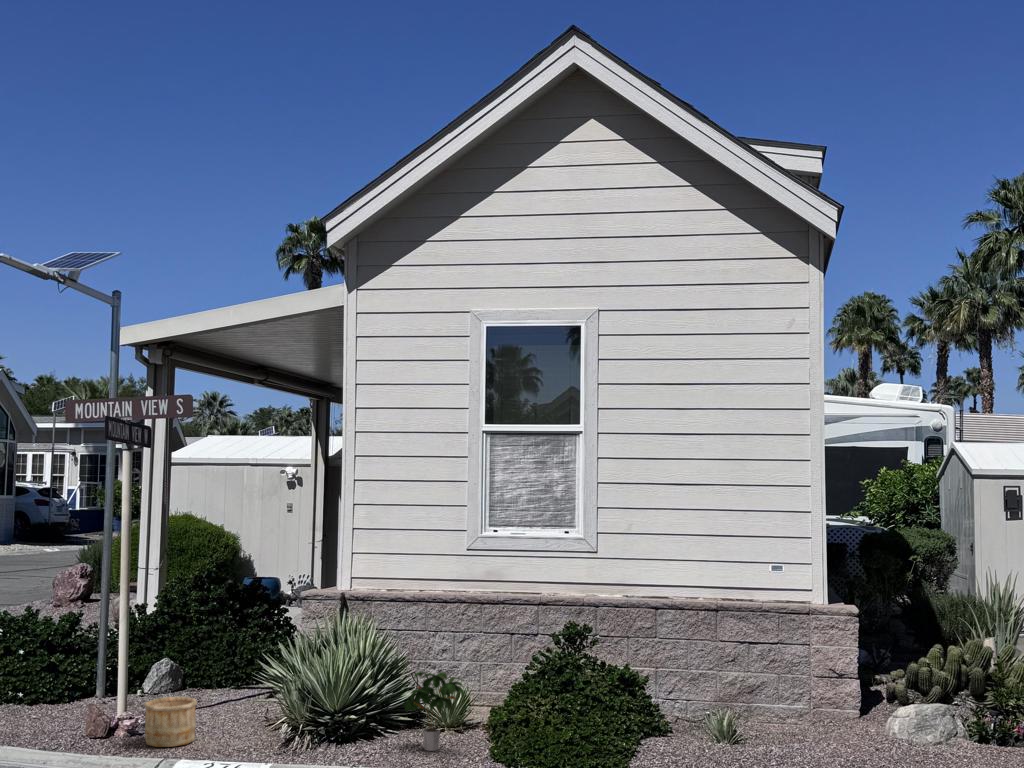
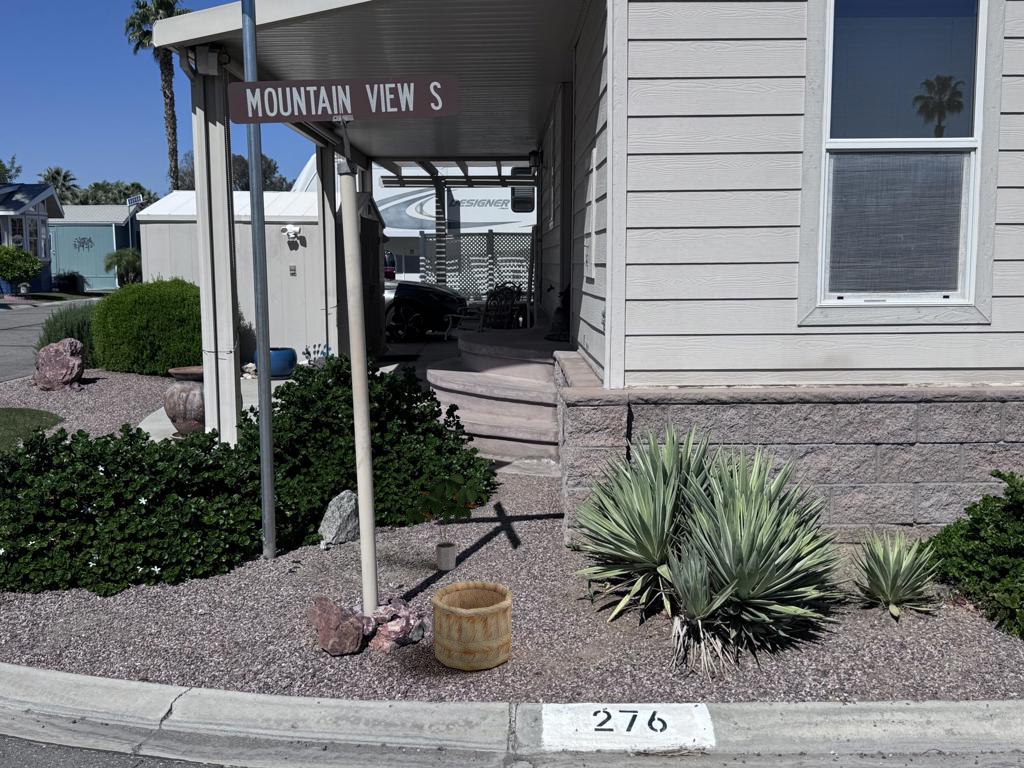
potted plant: present [403,671,464,751] -> present [405,474,487,570]

